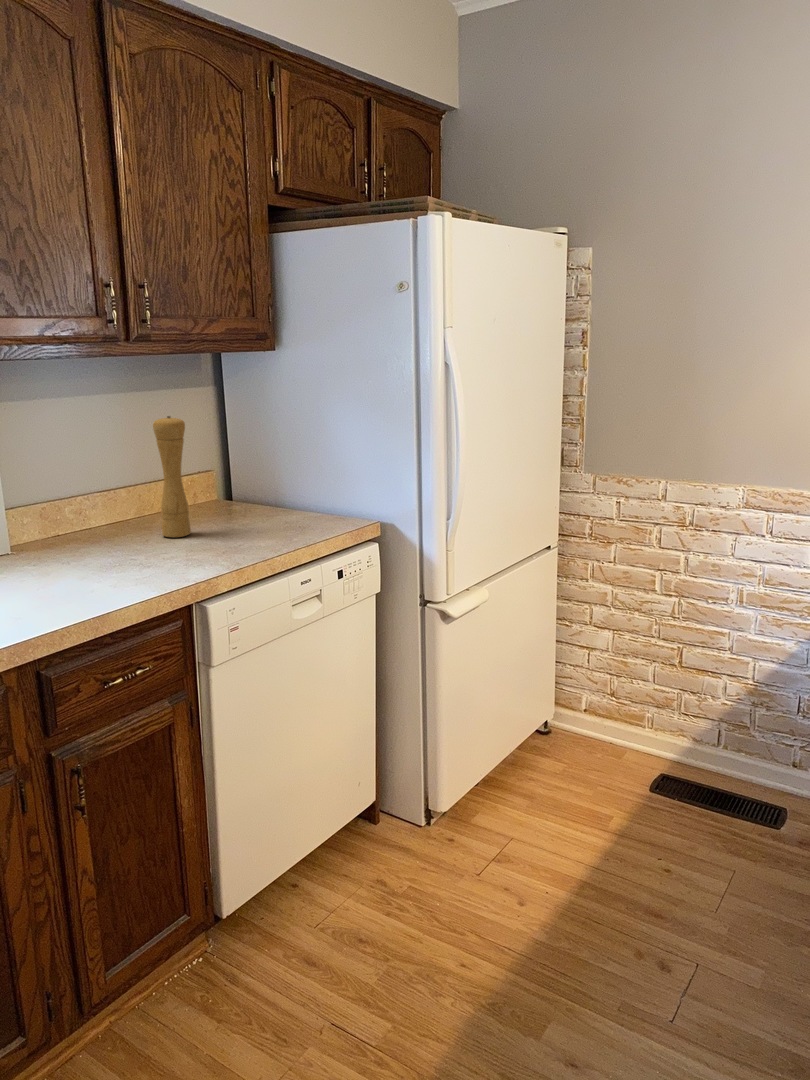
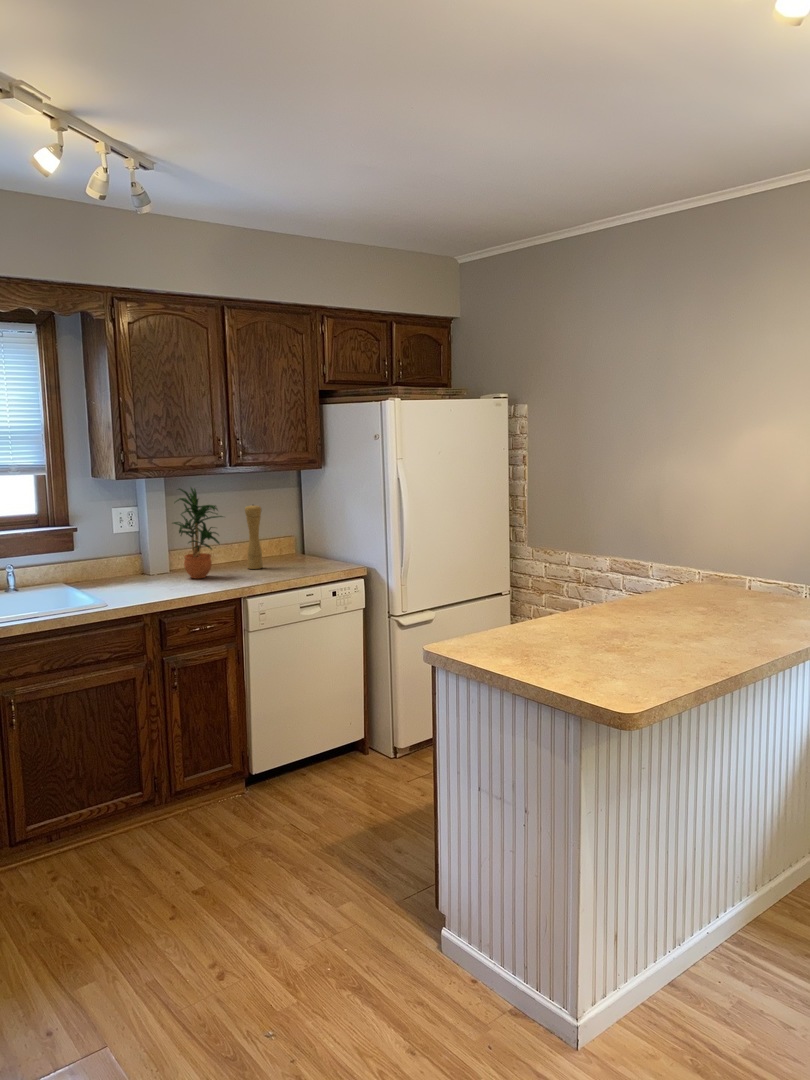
potted plant: none [17,382,131,568] -> present [174,488,223,579]

